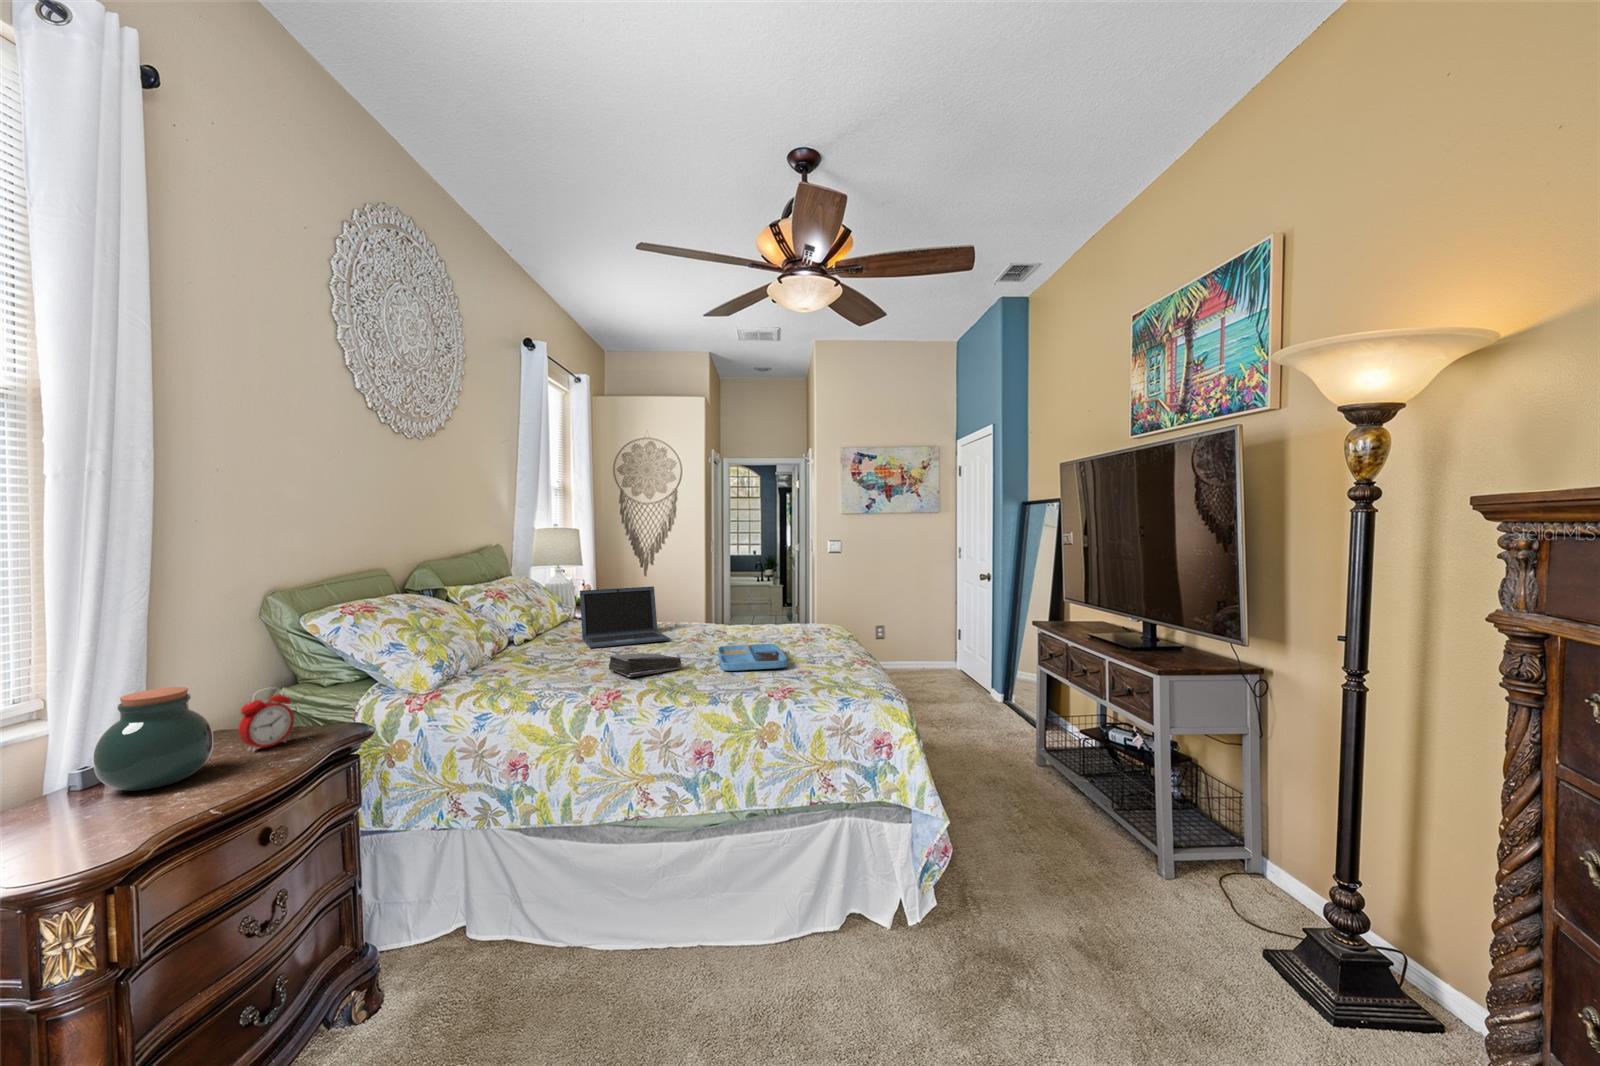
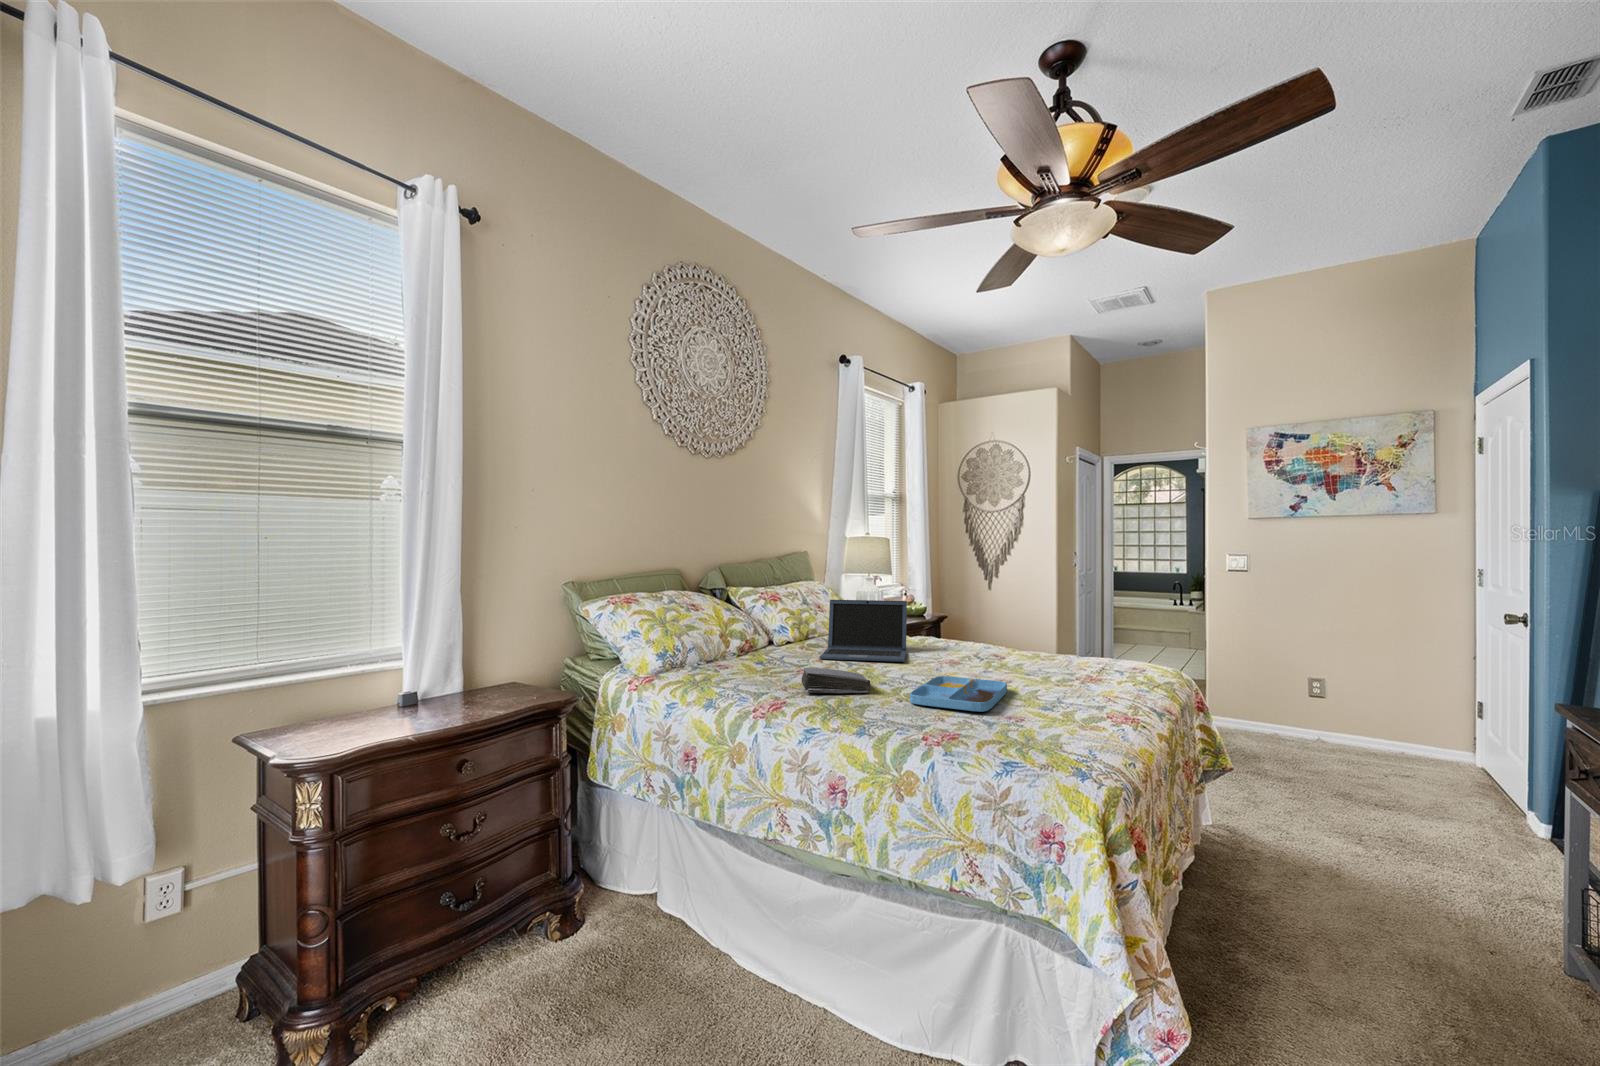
jar: present [94,687,213,791] -> none [410,643,475,712]
alarm clock: present [239,688,294,751] -> none [500,653,536,700]

